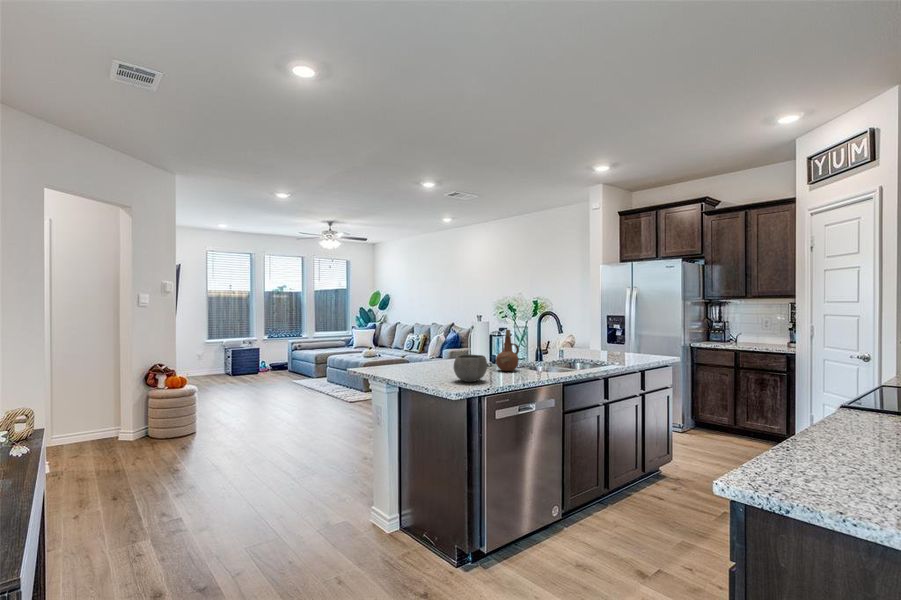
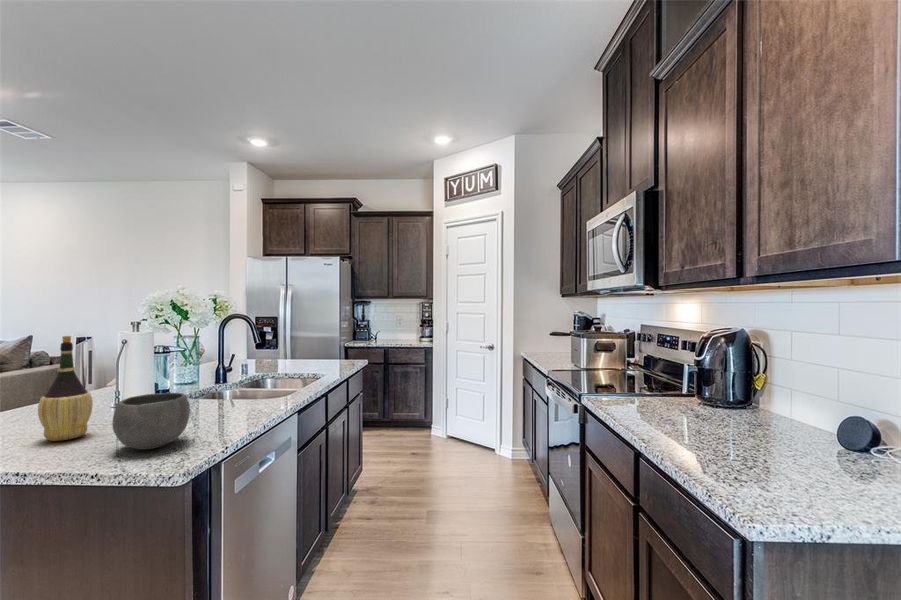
wine bottle: none [435,322,456,373] -> present [38,336,93,441]
ceramic pitcher: present [496,330,519,371] -> none [174,342,217,412]

